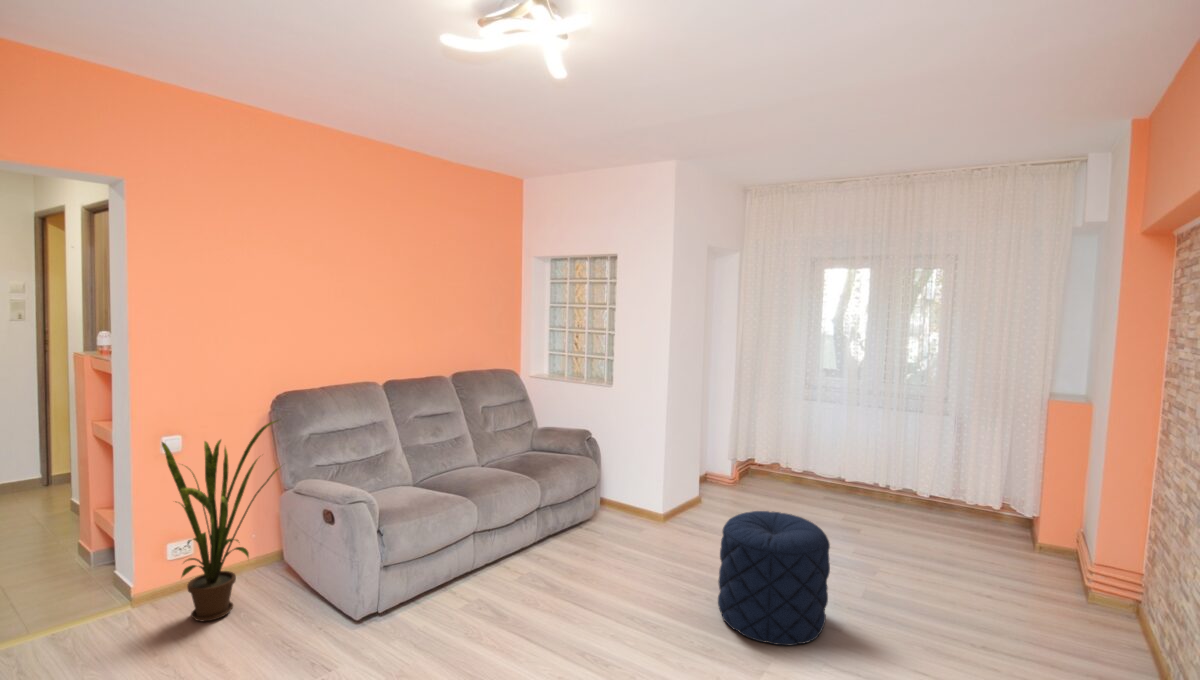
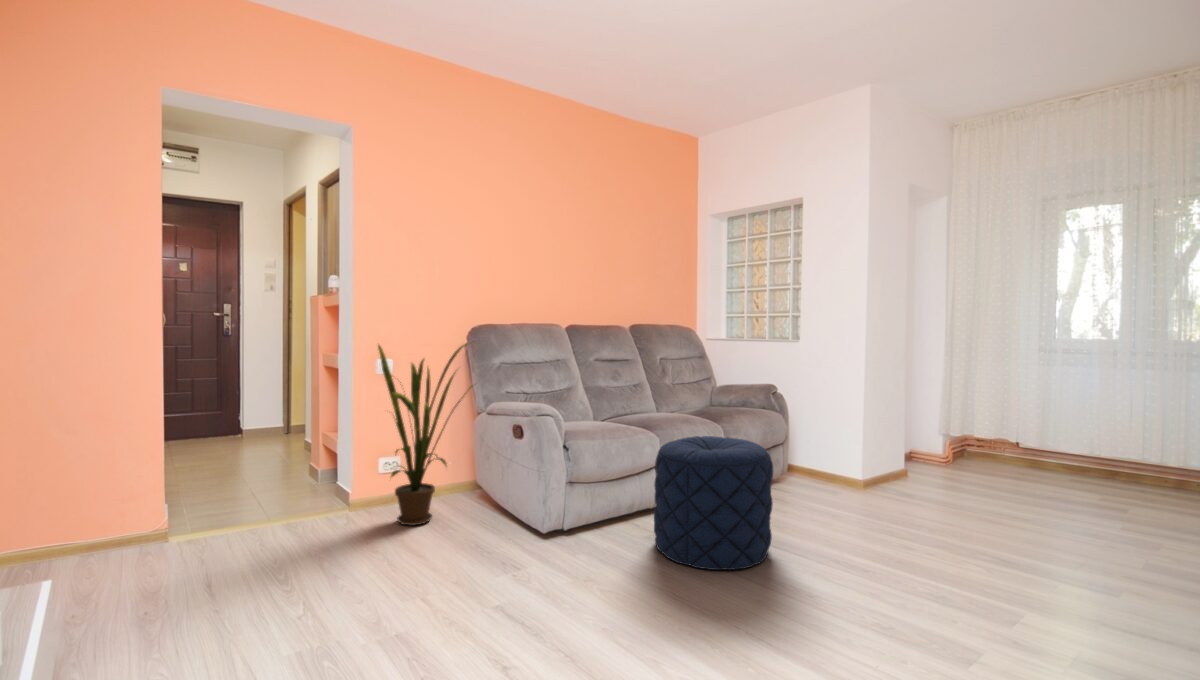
pouf: present [718,511,830,646] -> present [654,436,773,570]

